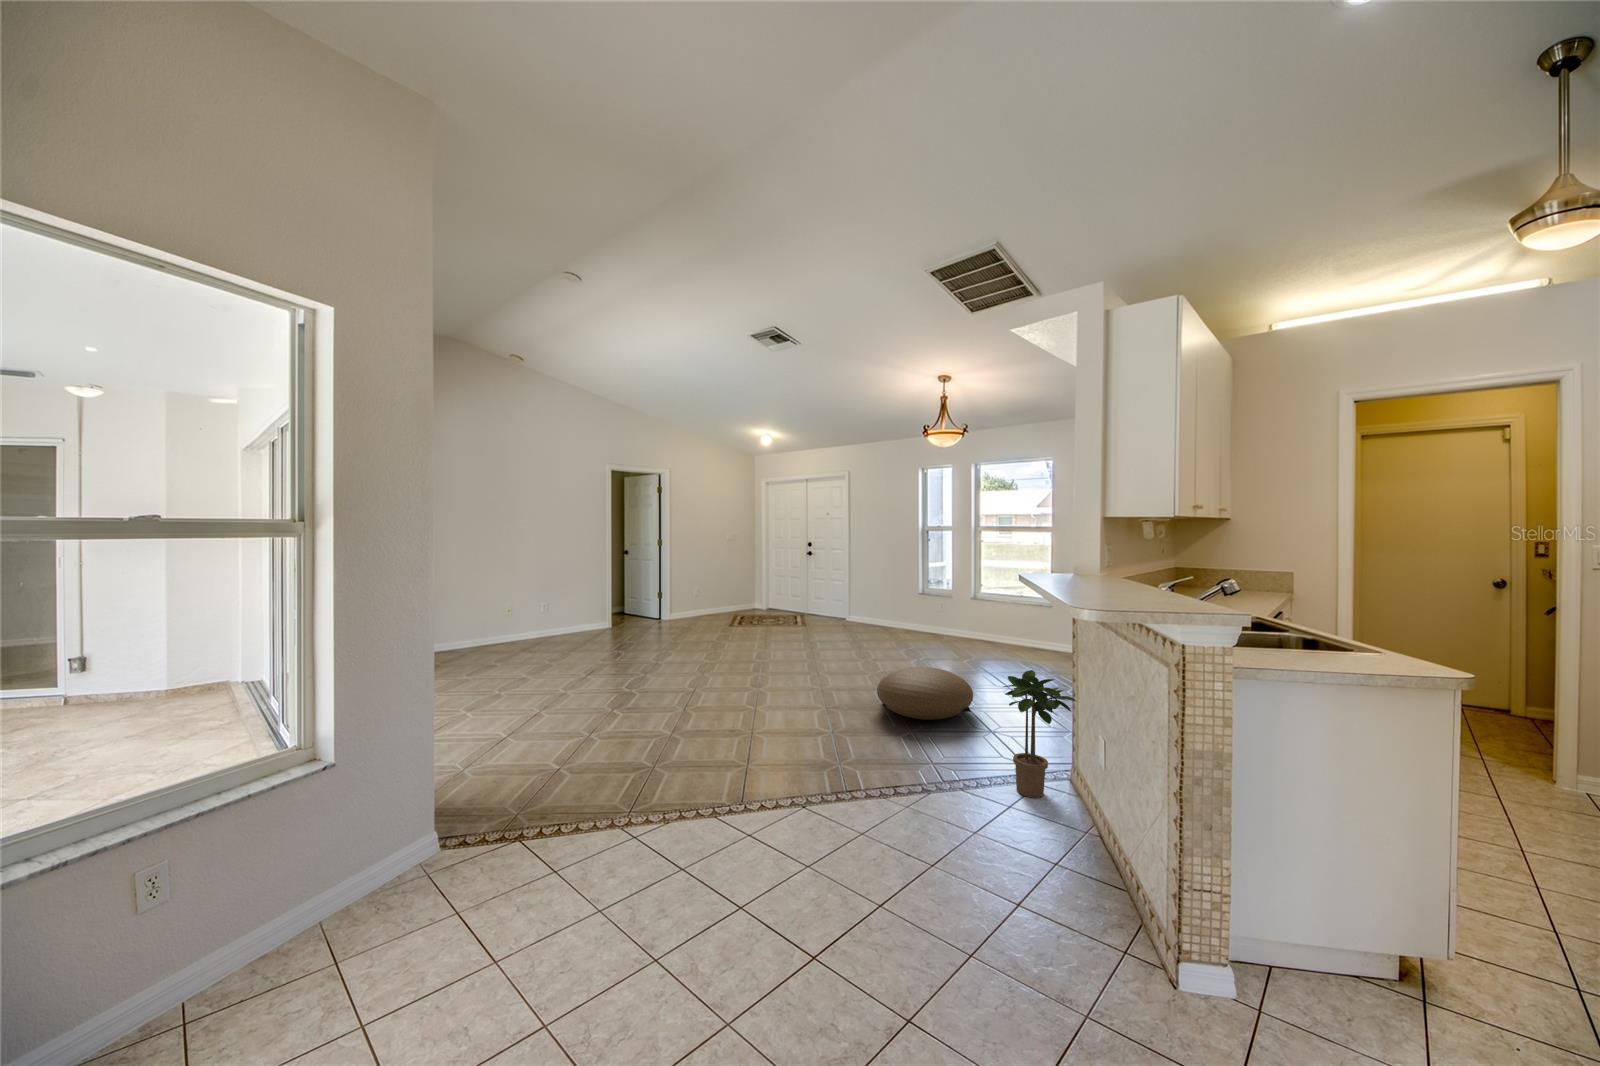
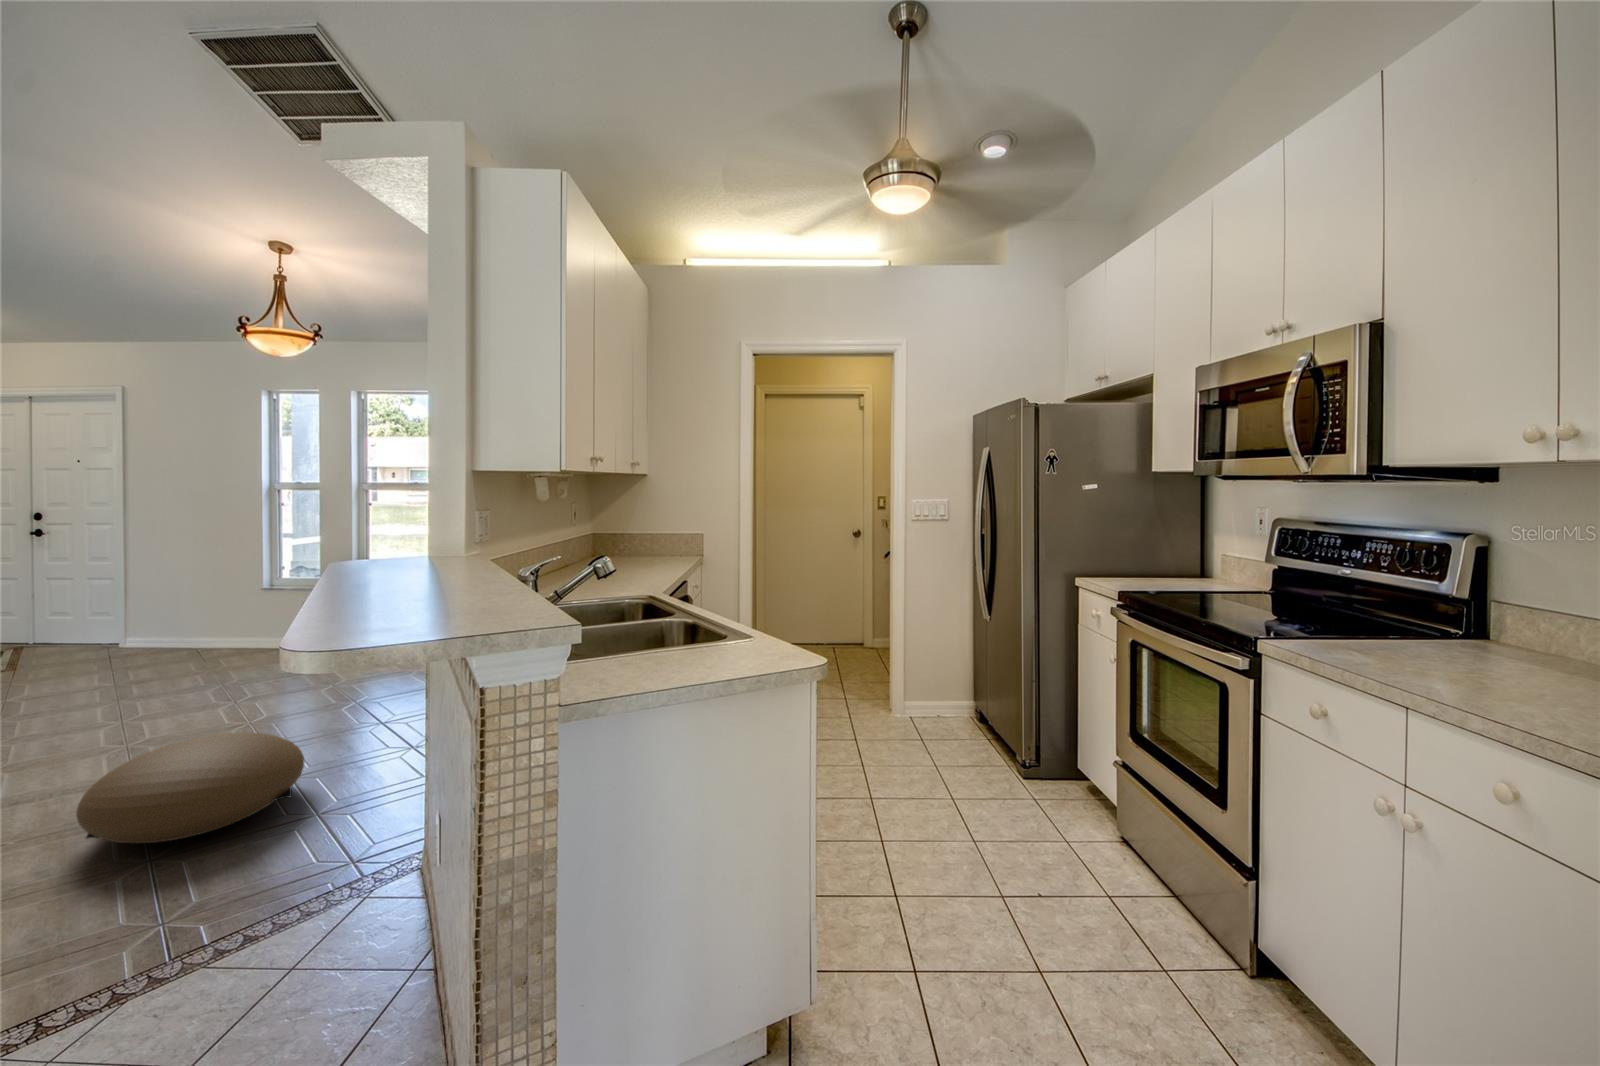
potted plant: present [1004,670,1076,798] -> none [306,722,425,933]

